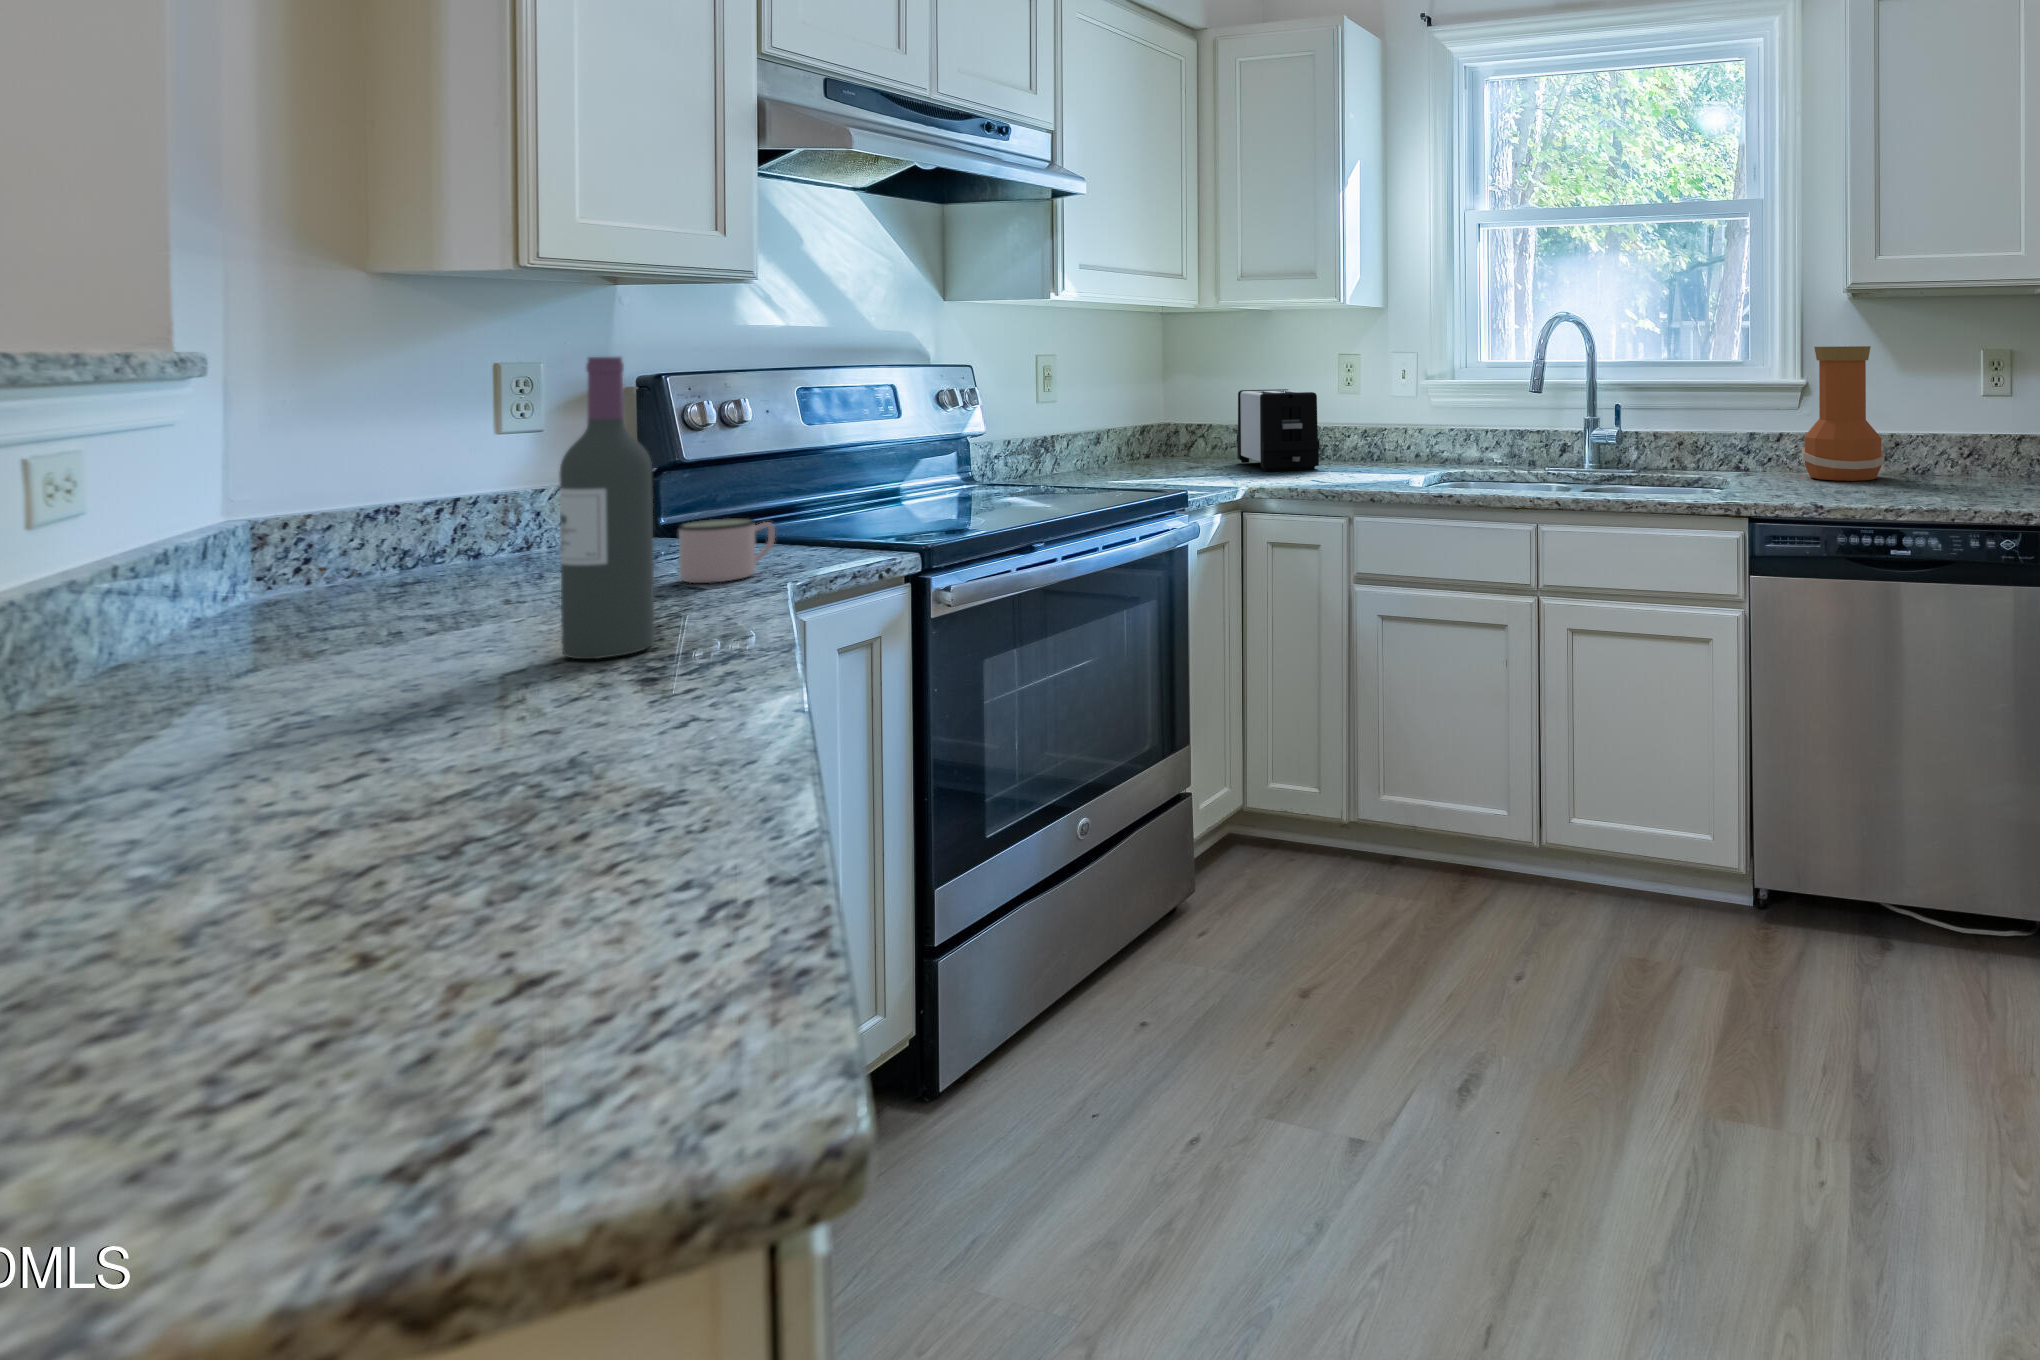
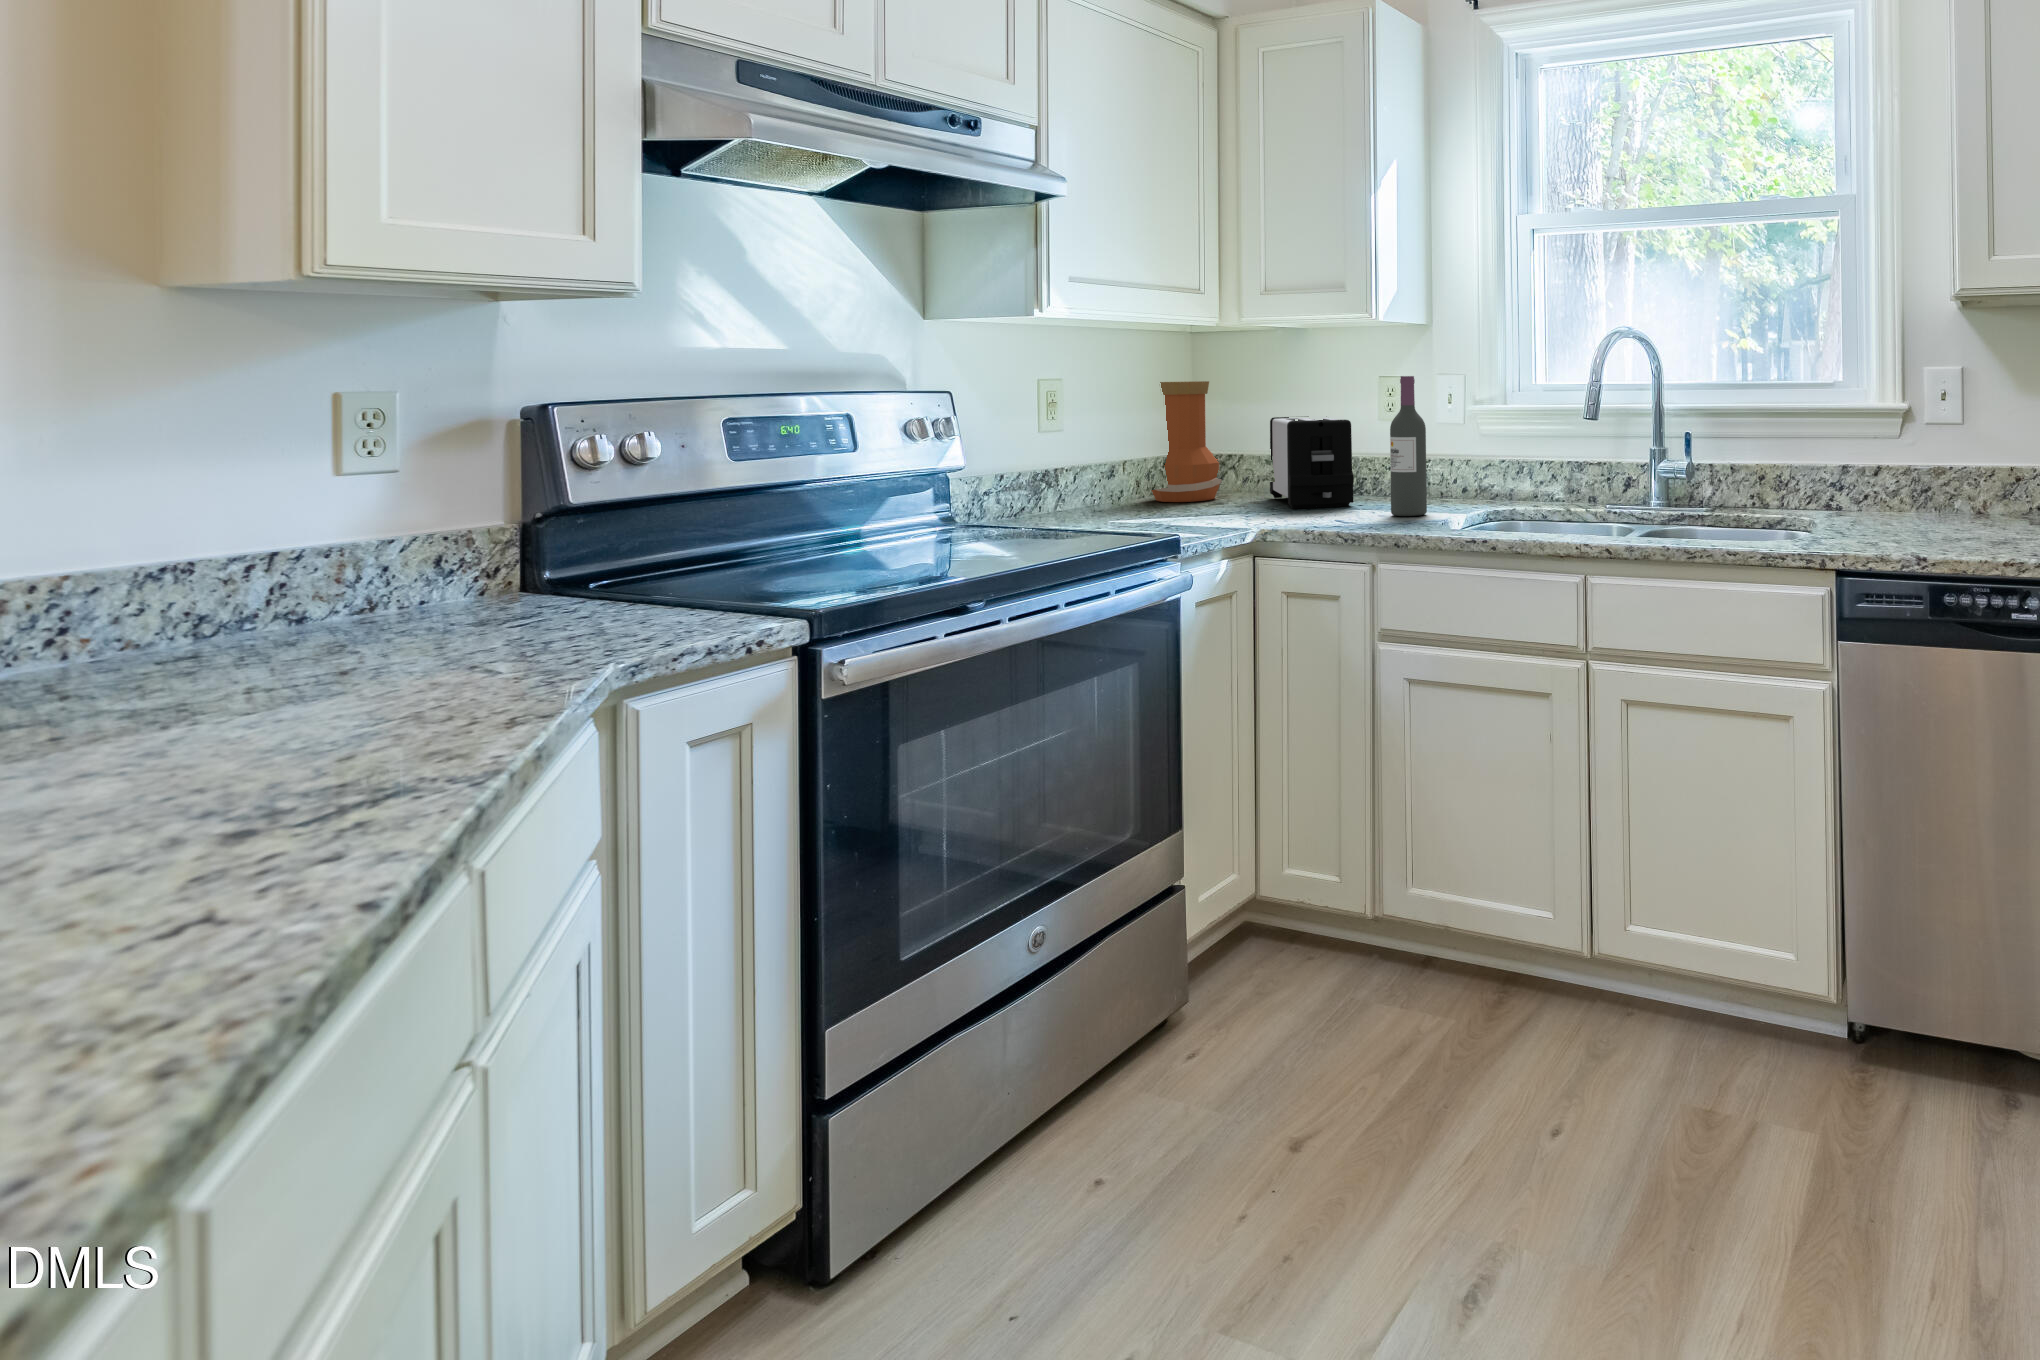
vase: present [1802,346,1885,481] -> present [1151,381,1222,502]
wine bottle: present [559,357,655,659] -> present [1390,376,1427,516]
mug: present [678,518,775,583] -> none [483,580,615,662]

